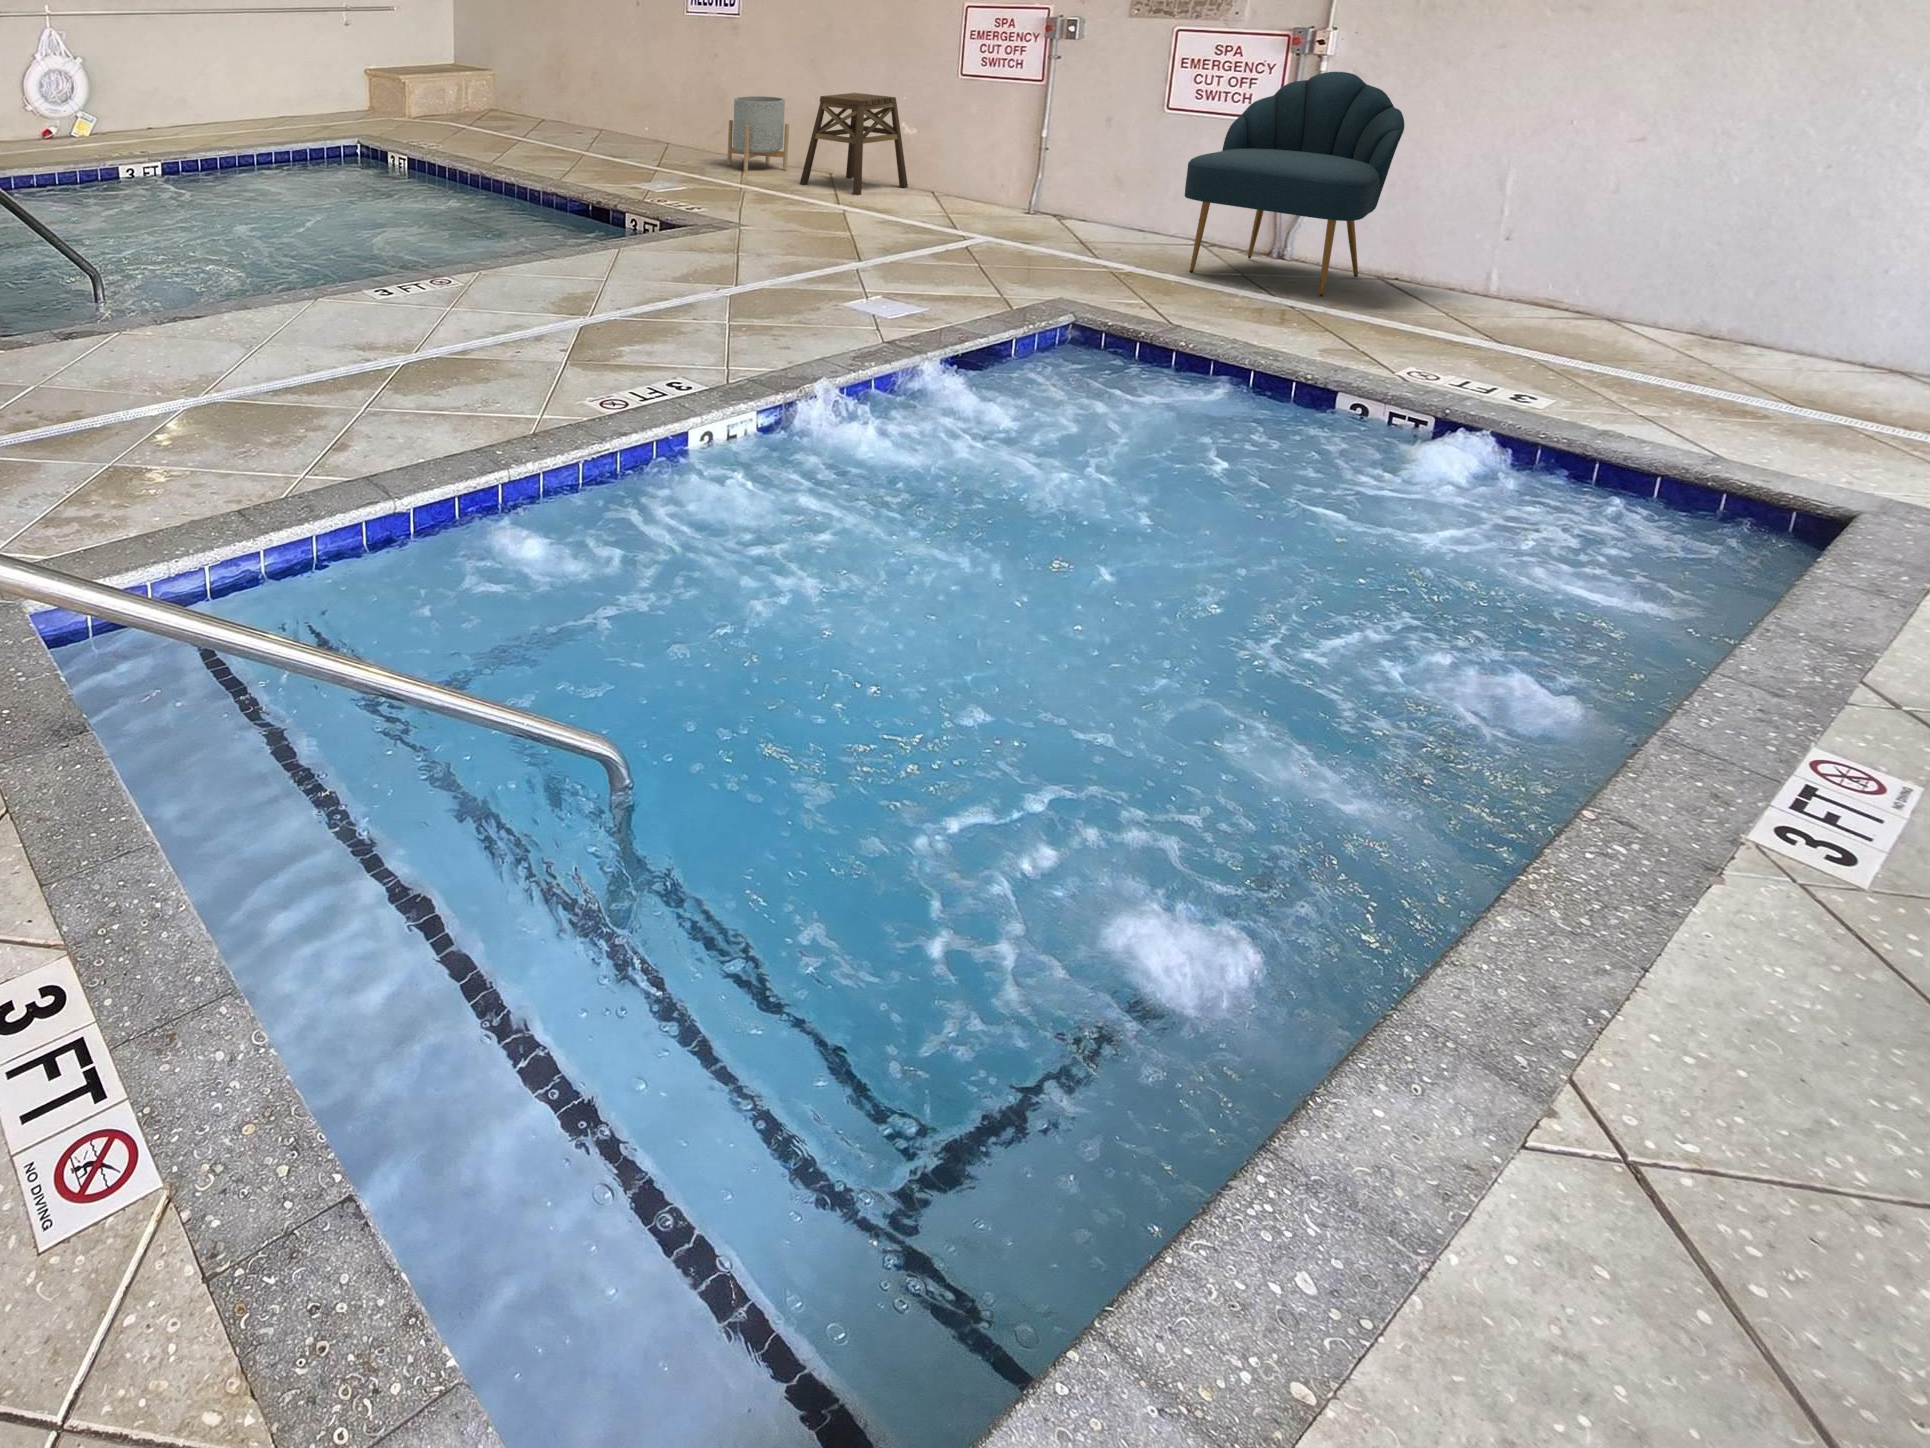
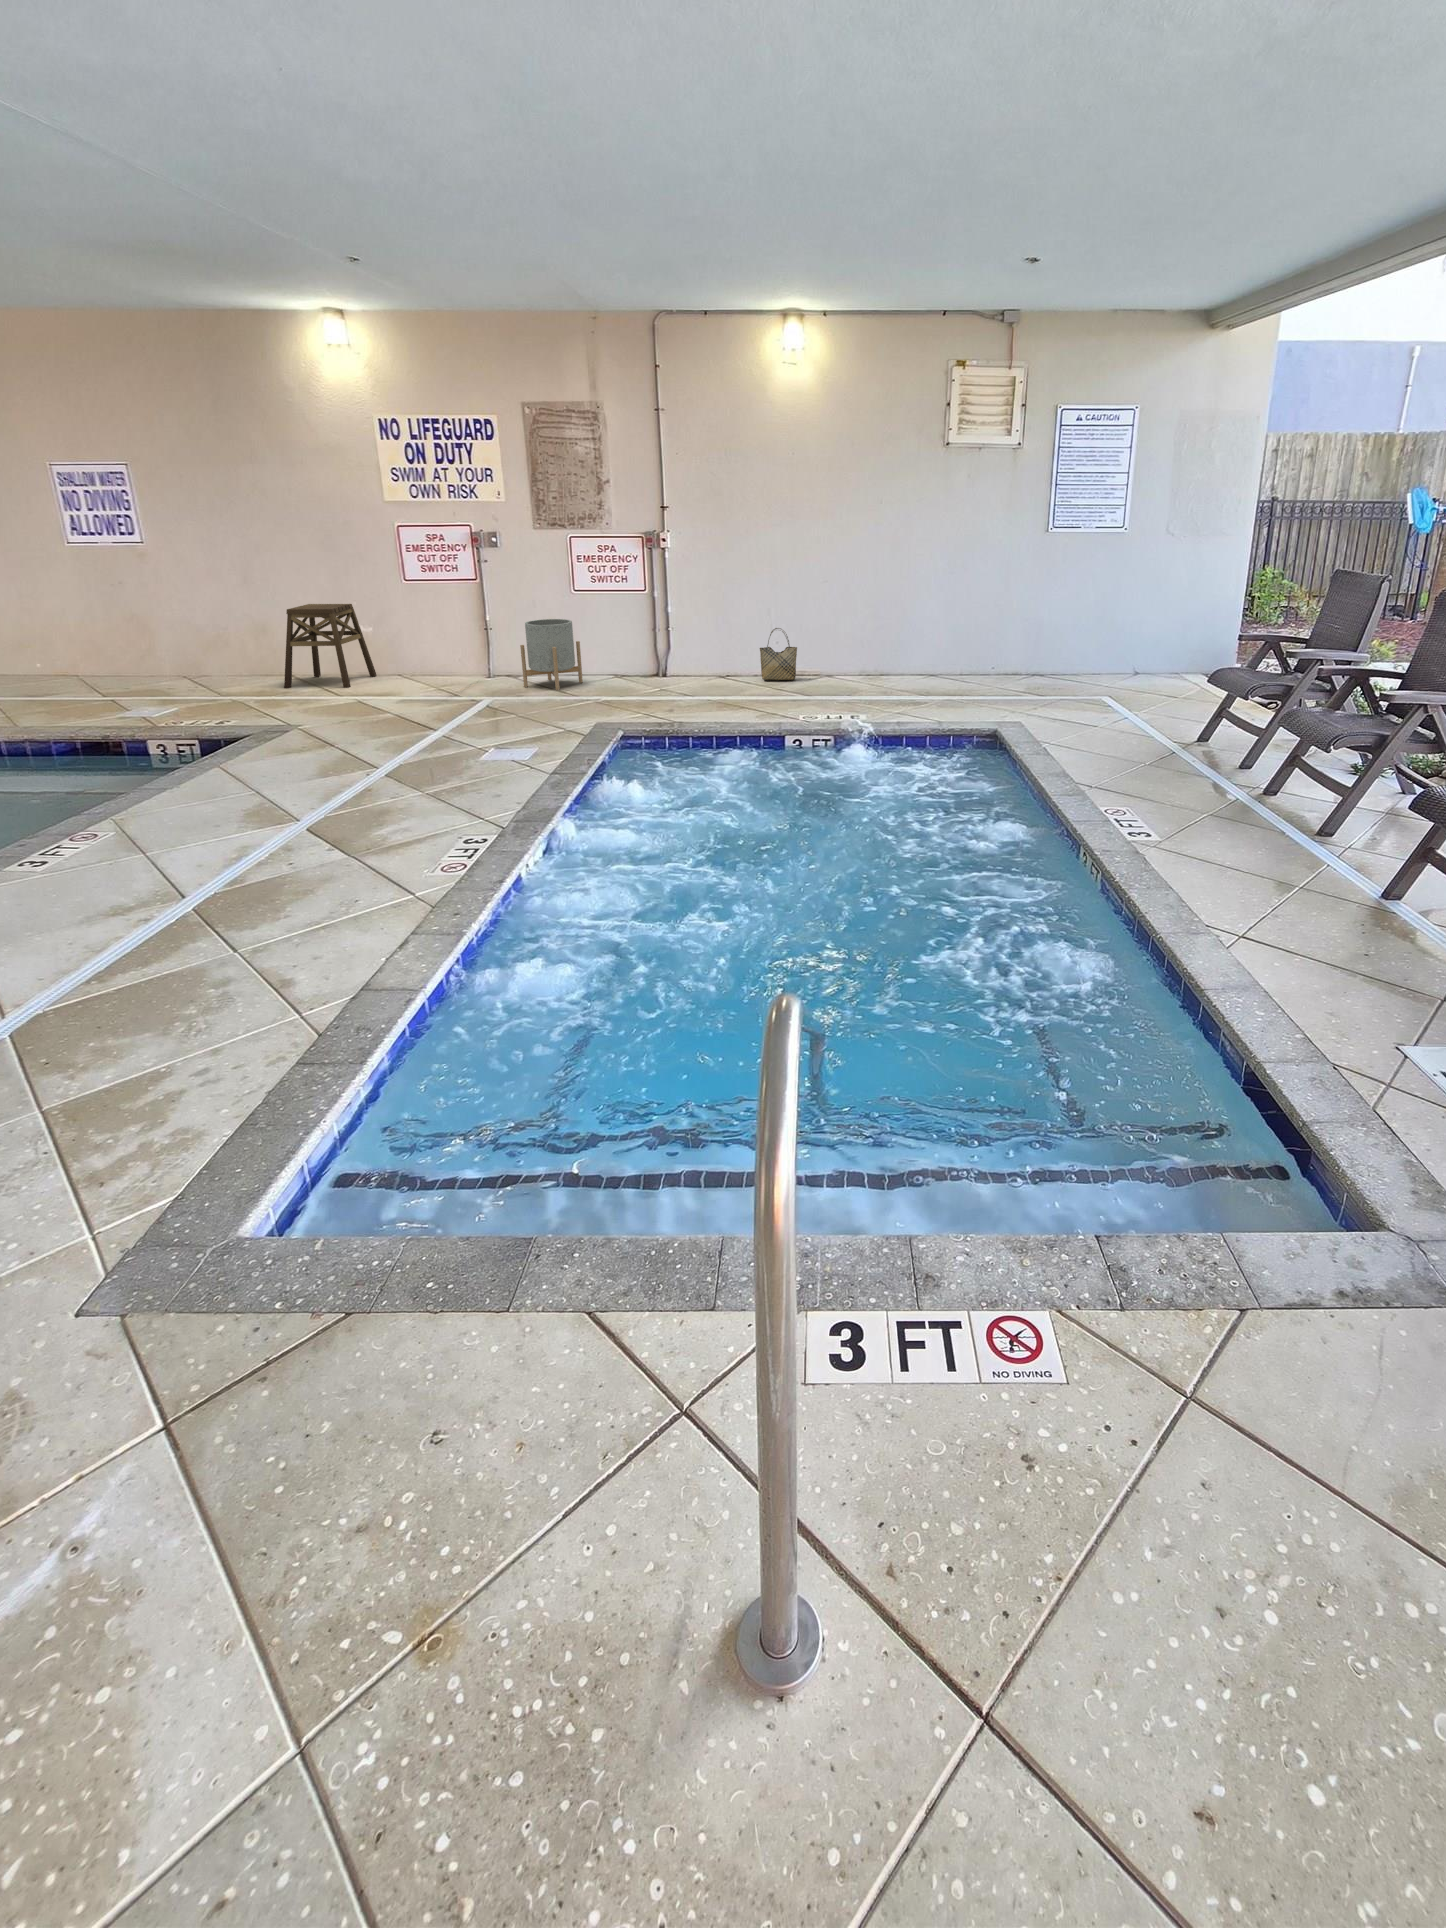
chair: present [1185,72,1404,297] -> none [619,557,724,695]
planter: present [727,96,789,172] -> present [520,619,583,690]
woven basket: none [1449,211,1541,306] -> present [760,628,797,680]

